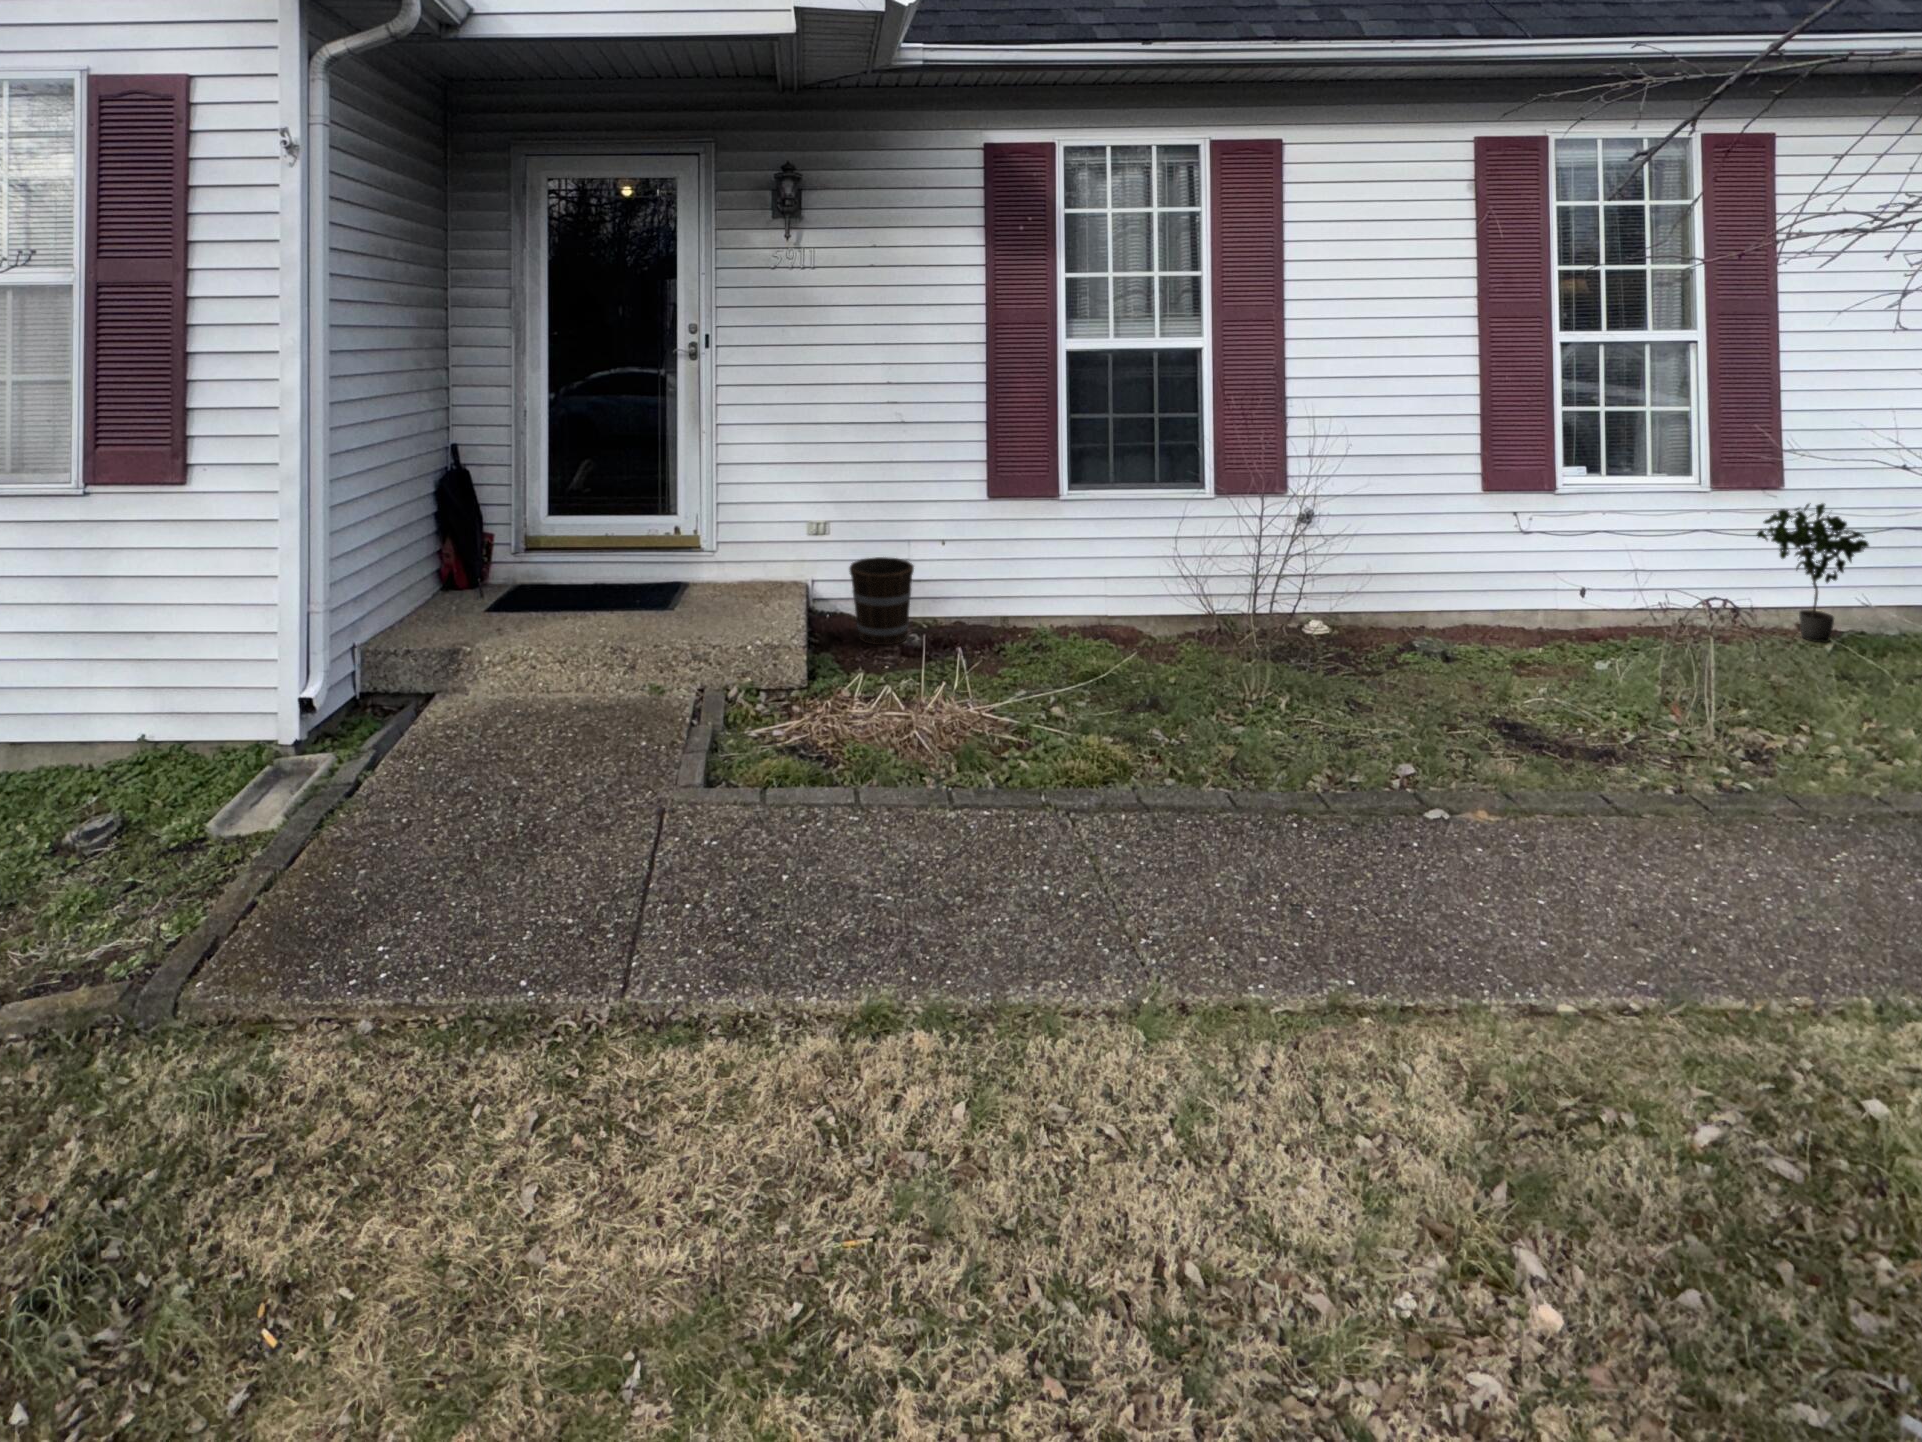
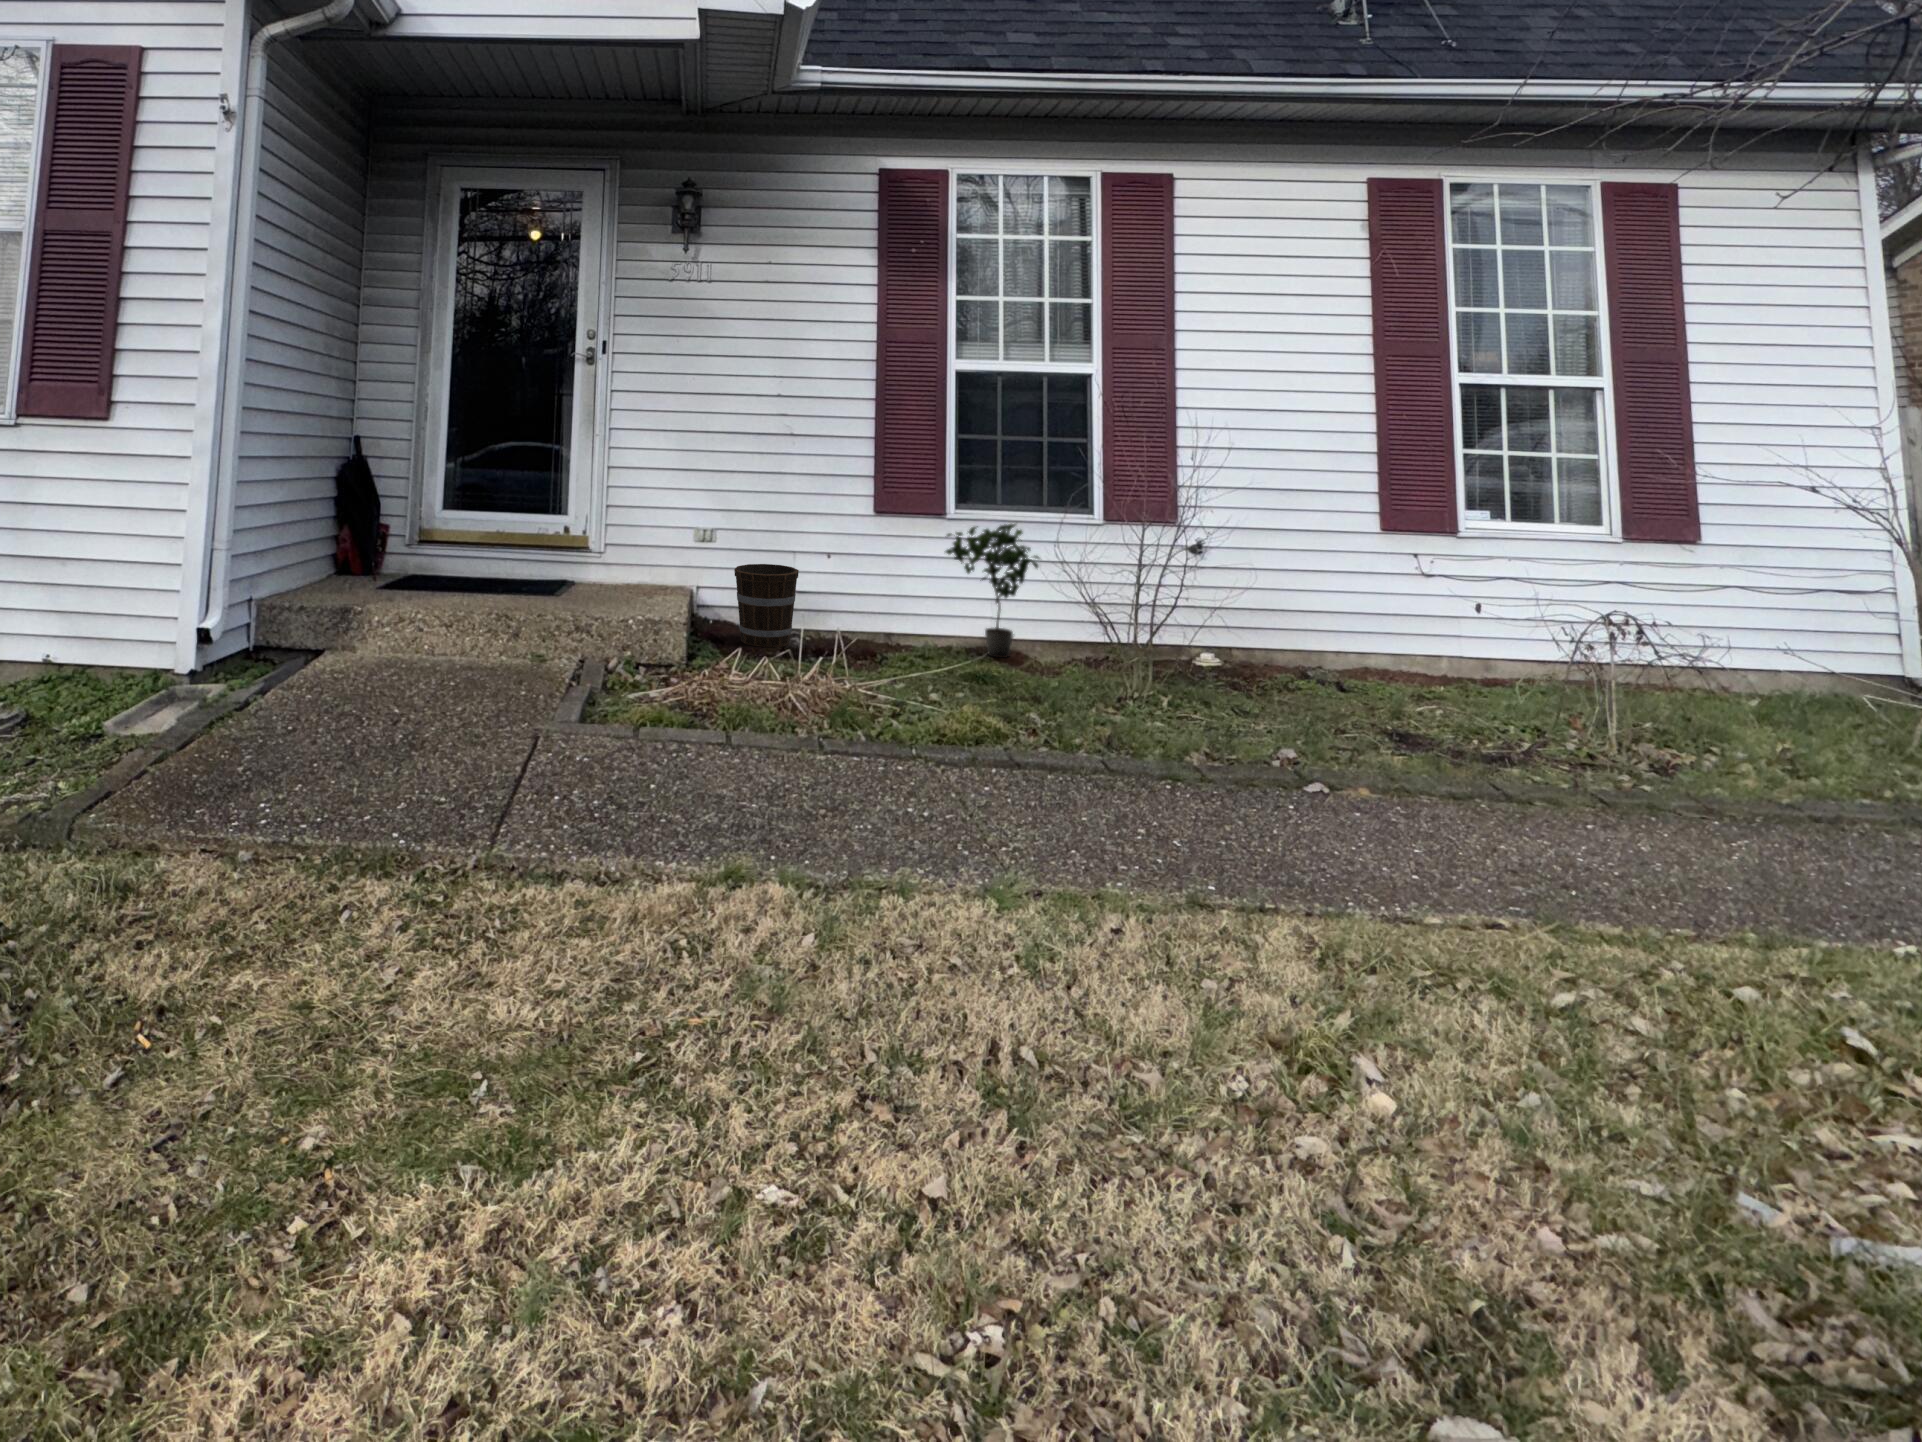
potted plant: present [1757,504,1869,642] -> present [946,524,1040,658]

